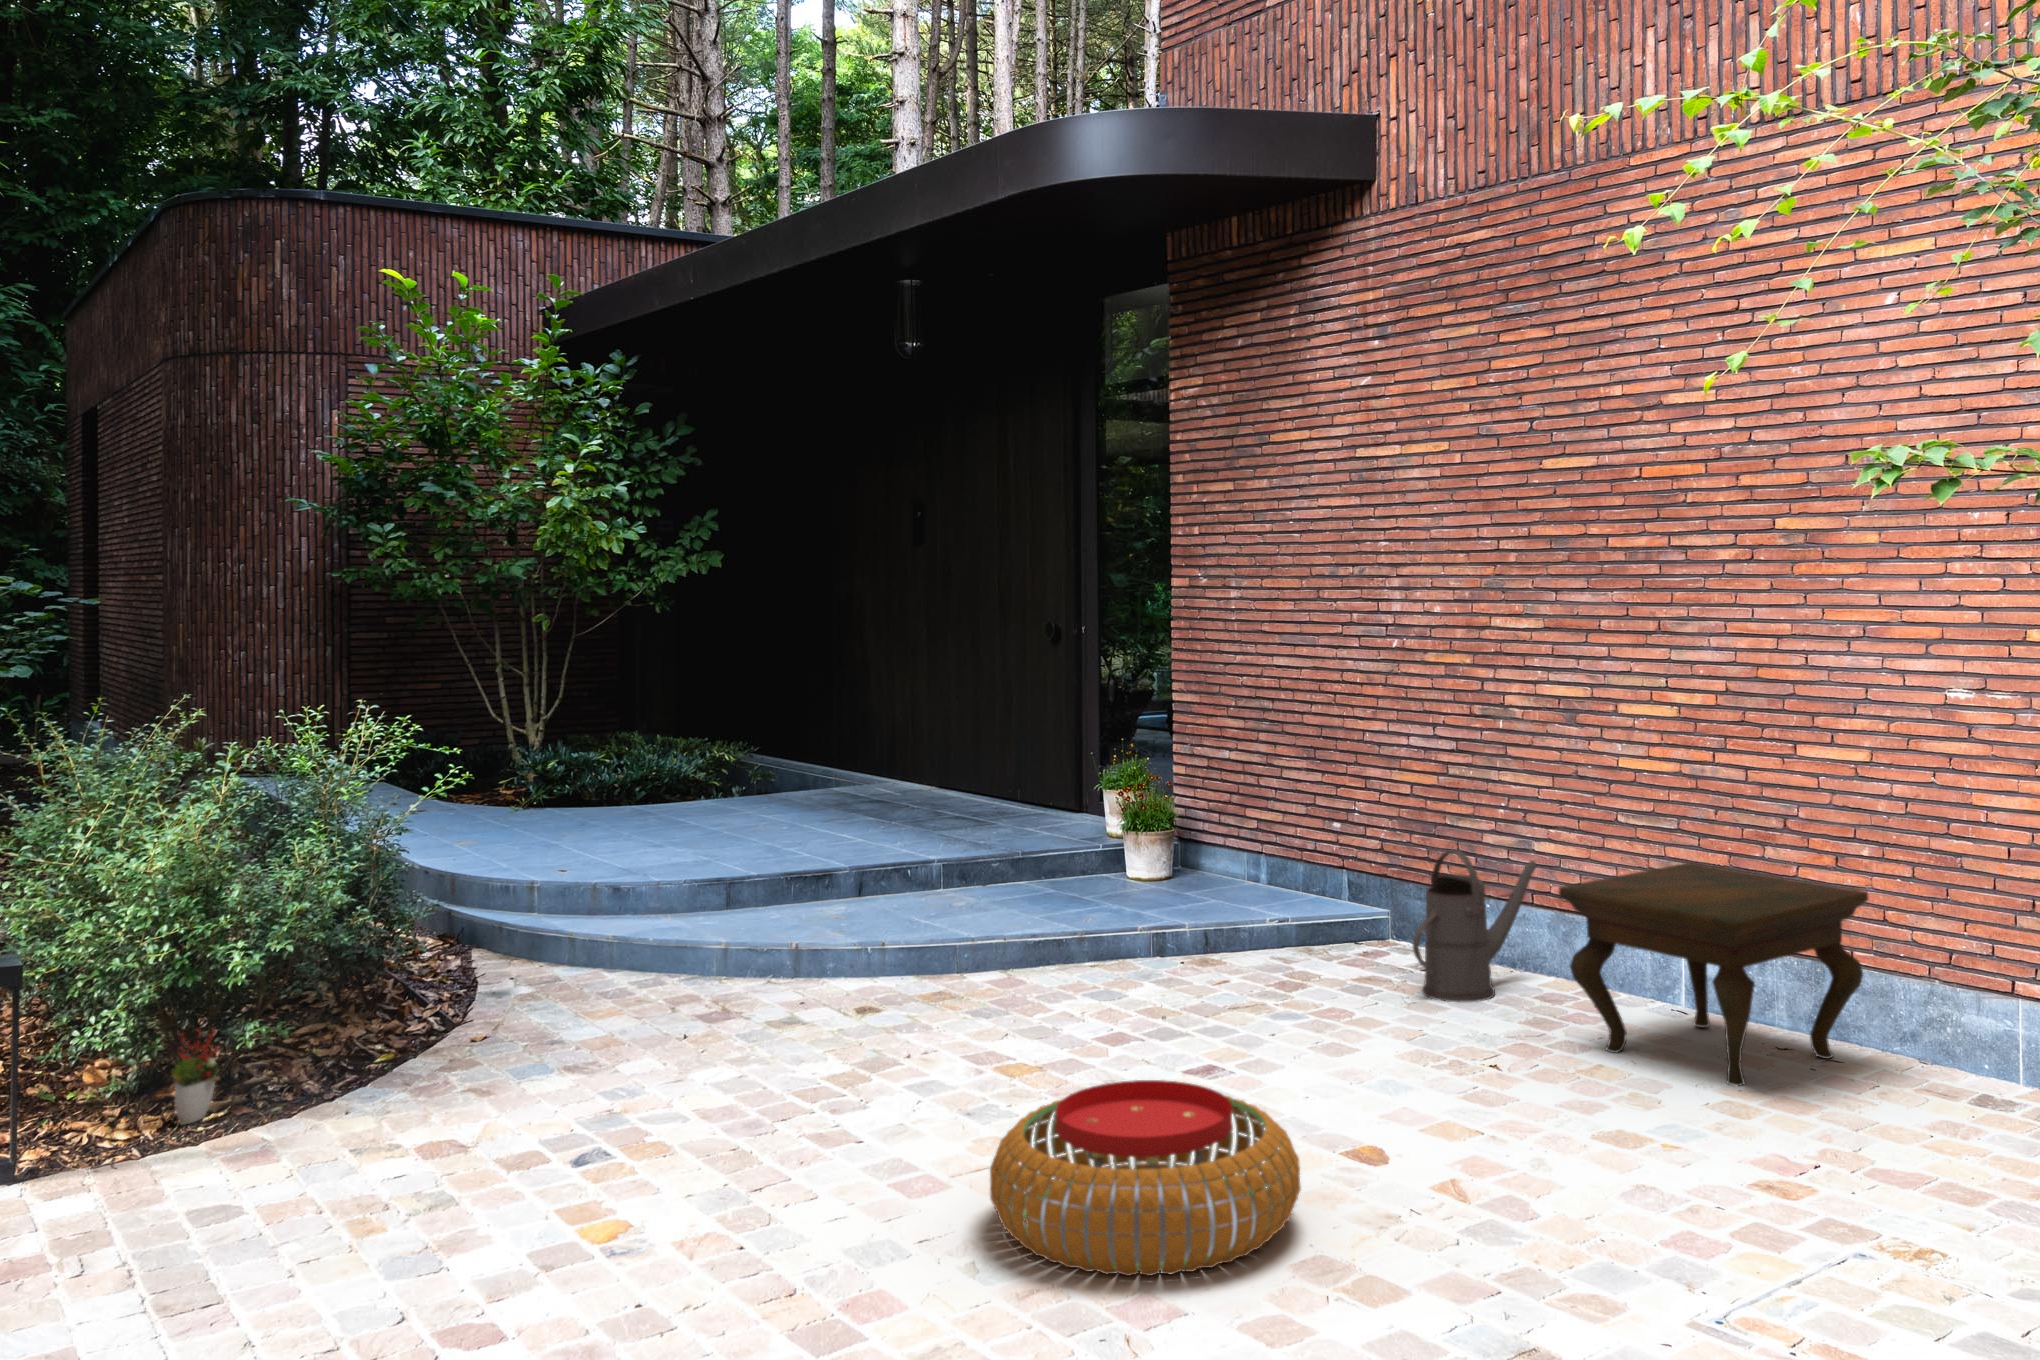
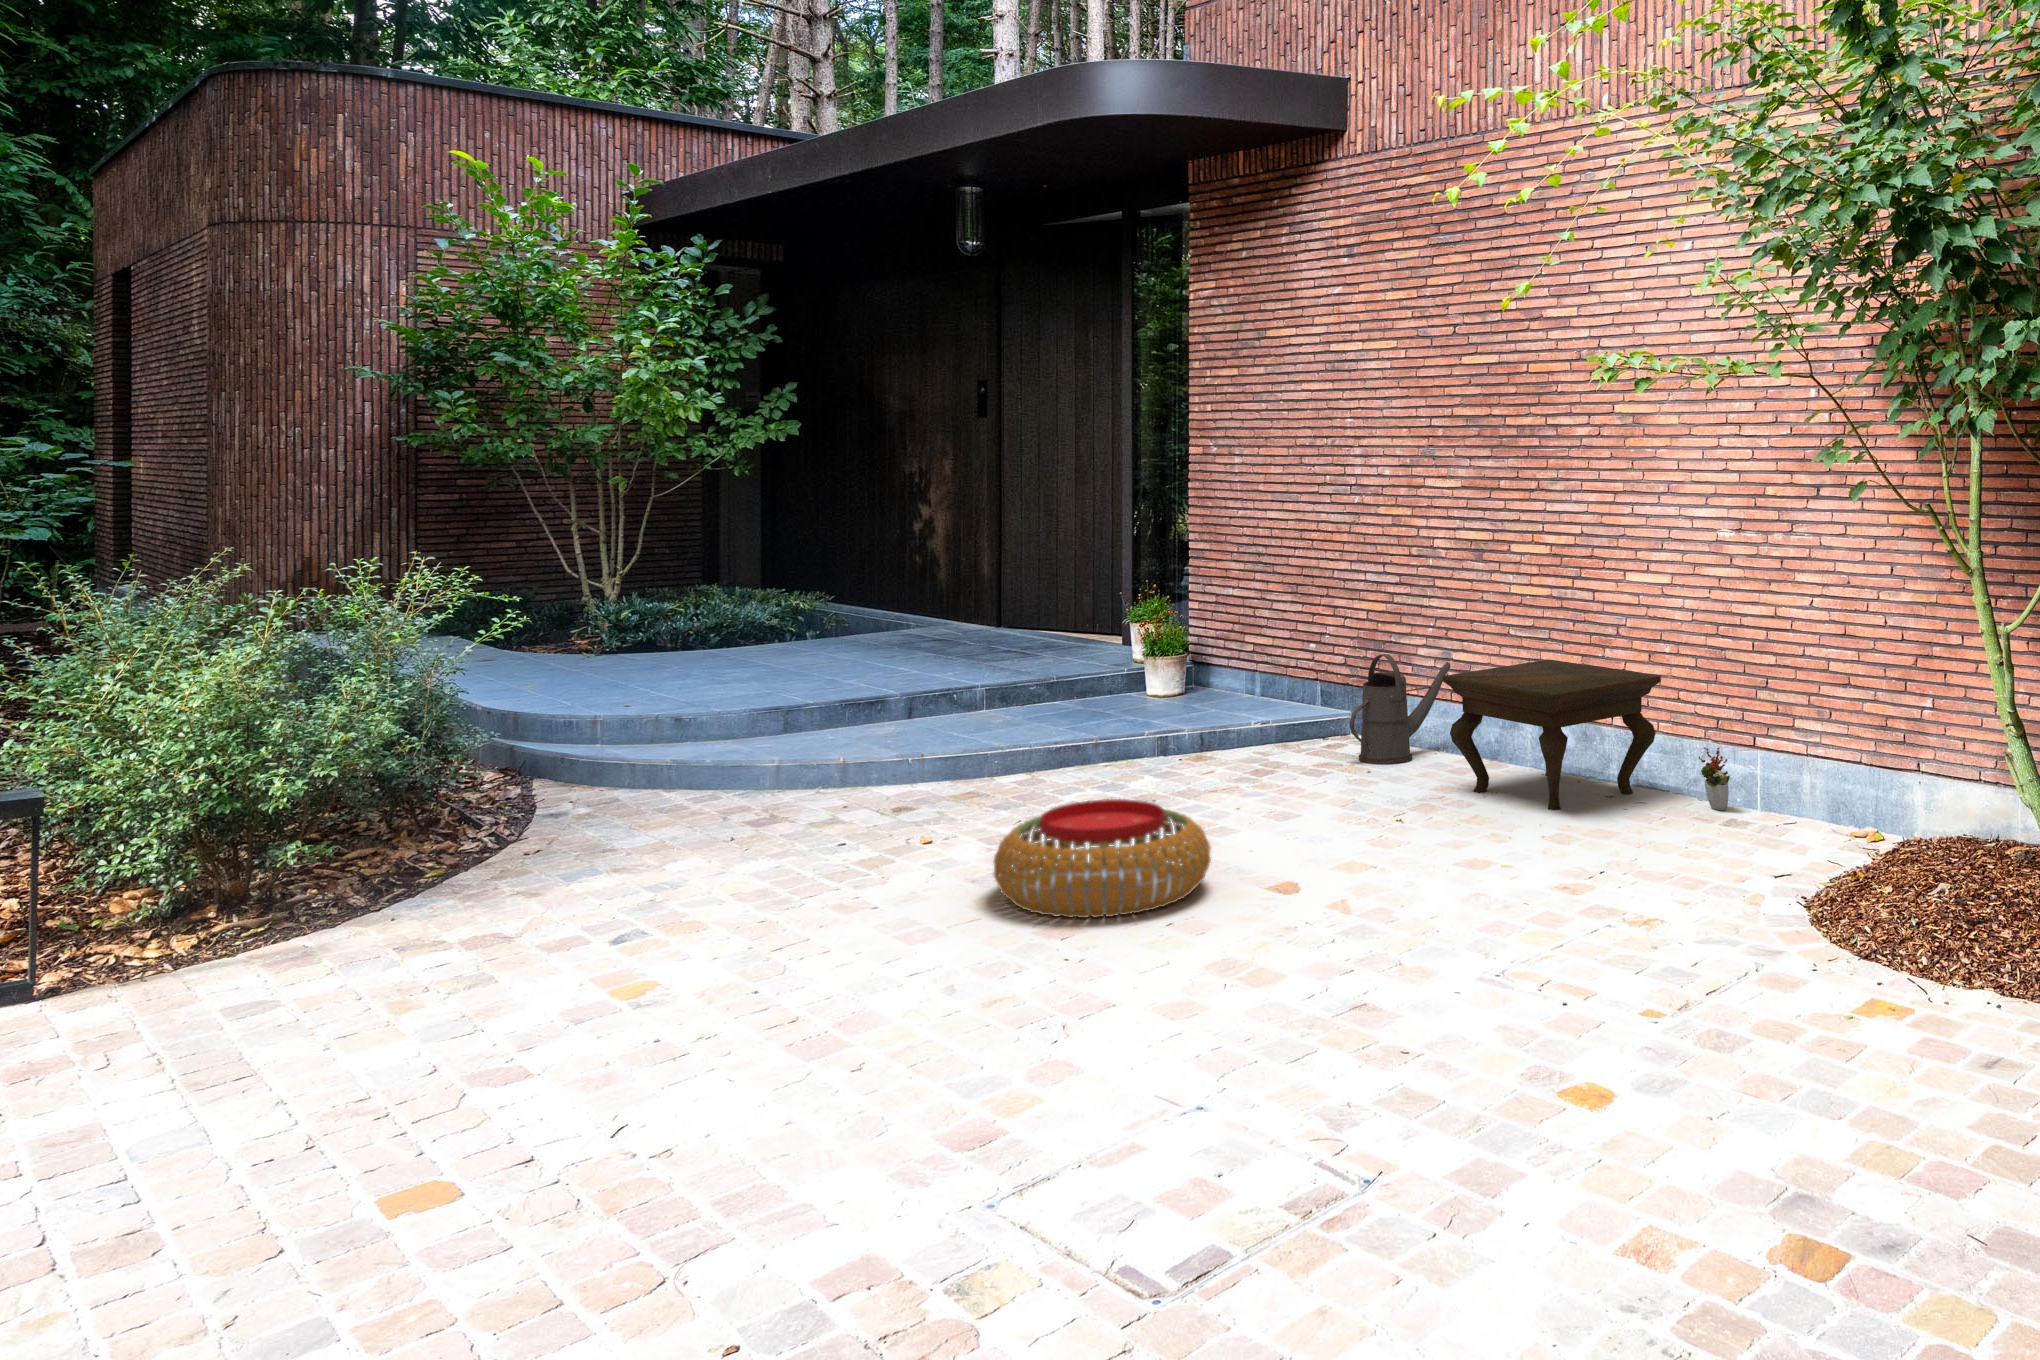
decorative plant: present [171,1028,220,1125] -> present [1699,748,1730,810]

